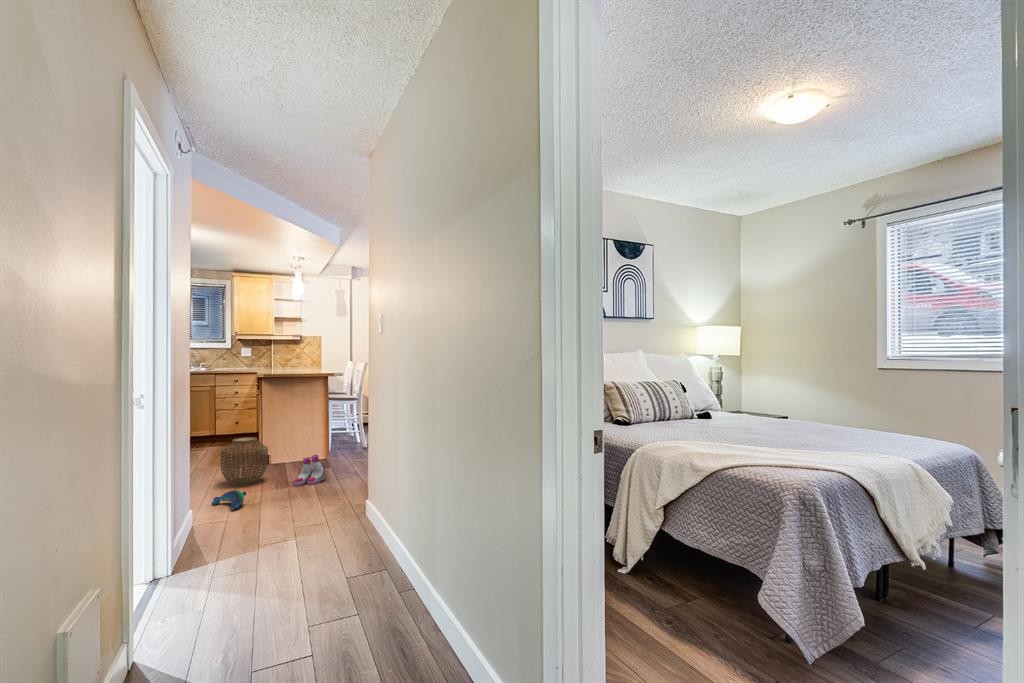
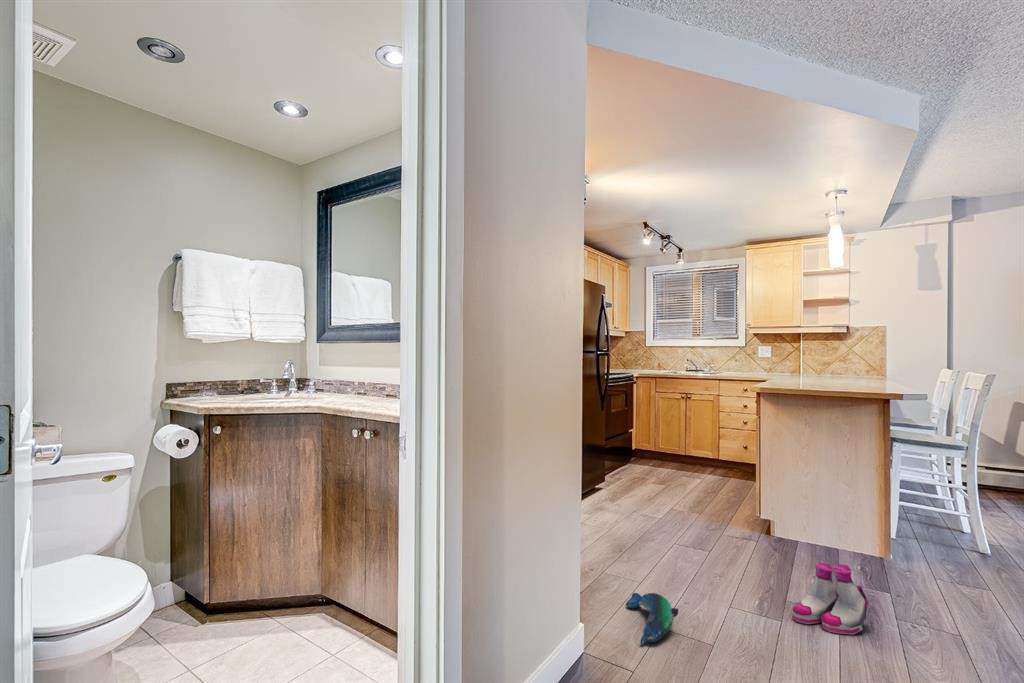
woven basket: present [221,437,268,485] -> none [671,486,749,575]

